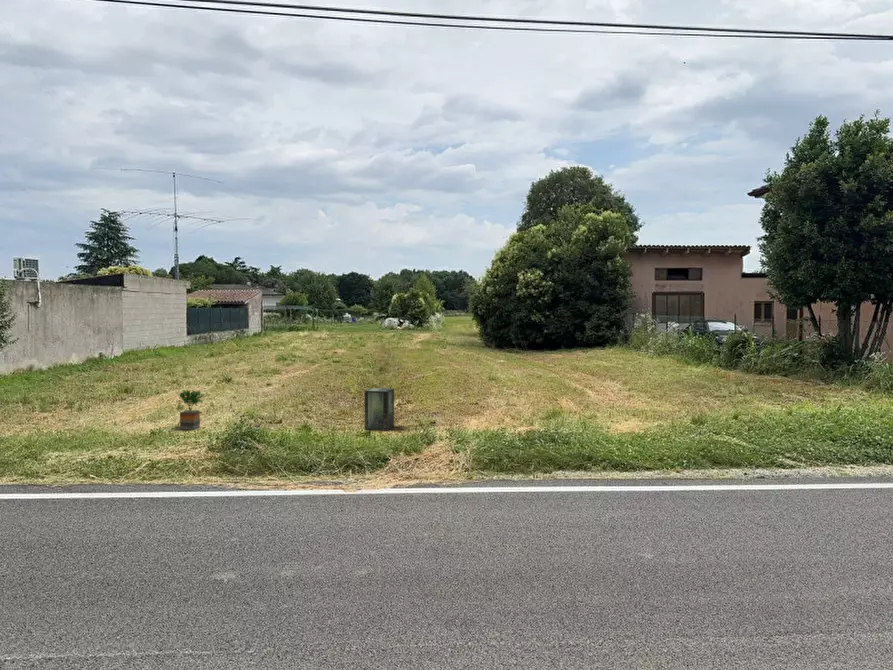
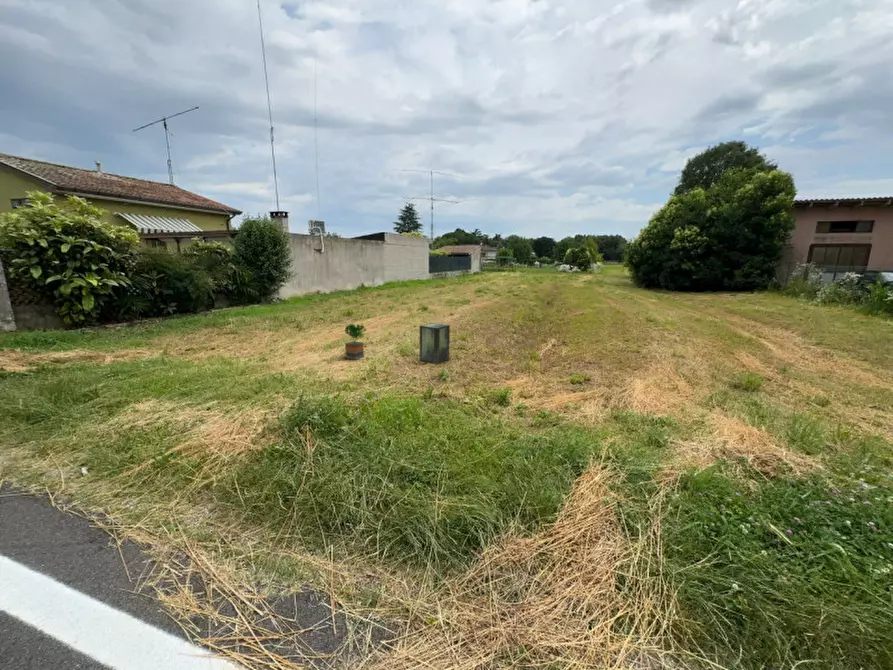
storage box: present [365,388,394,431] -> present [420,323,450,364]

